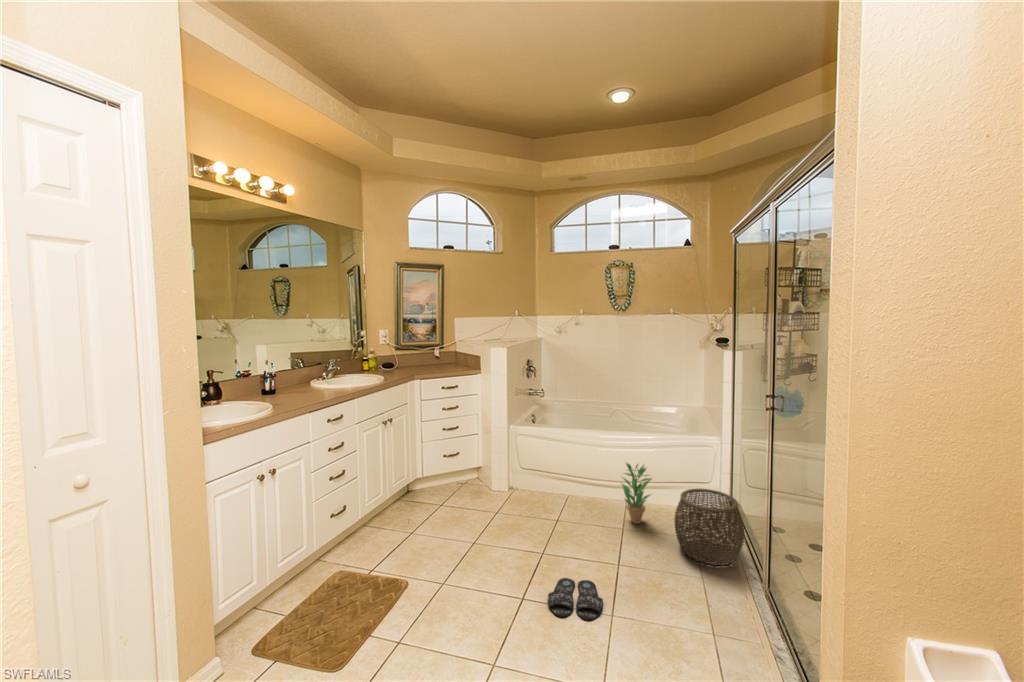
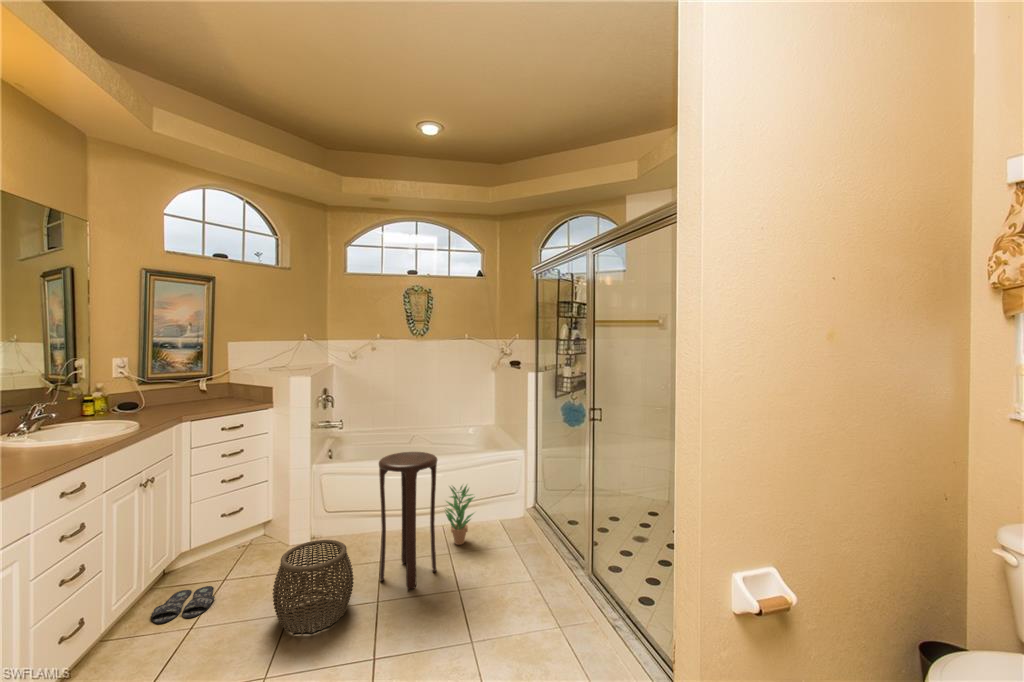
stool: none [549,423,605,552] -> present [379,452,437,589]
woven basket: present [674,489,745,565] -> present [272,540,354,634]
slippers: present [548,578,603,620] -> present [151,586,215,624]

